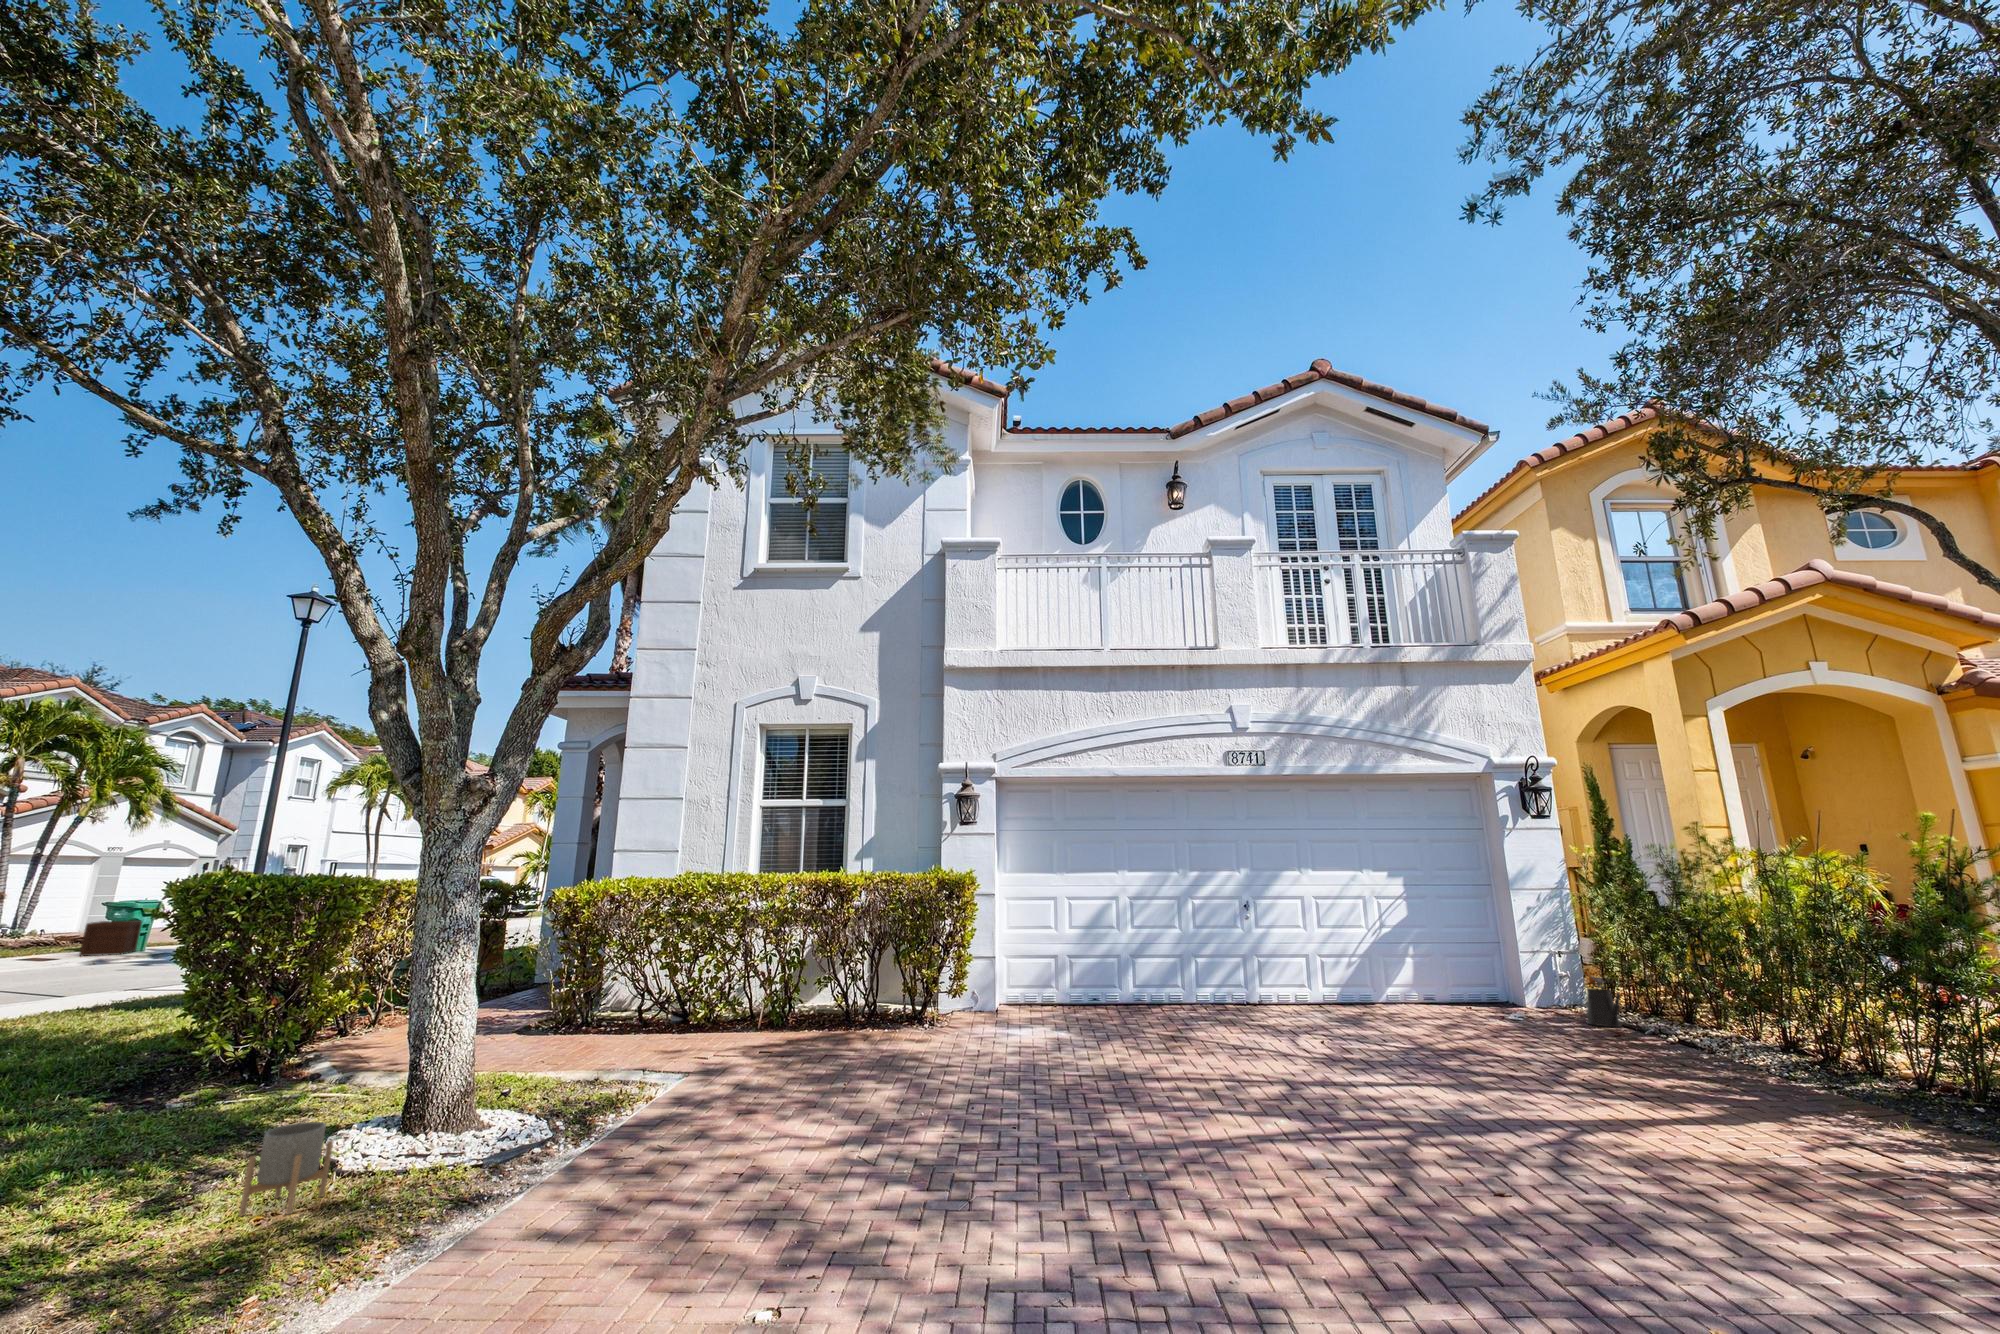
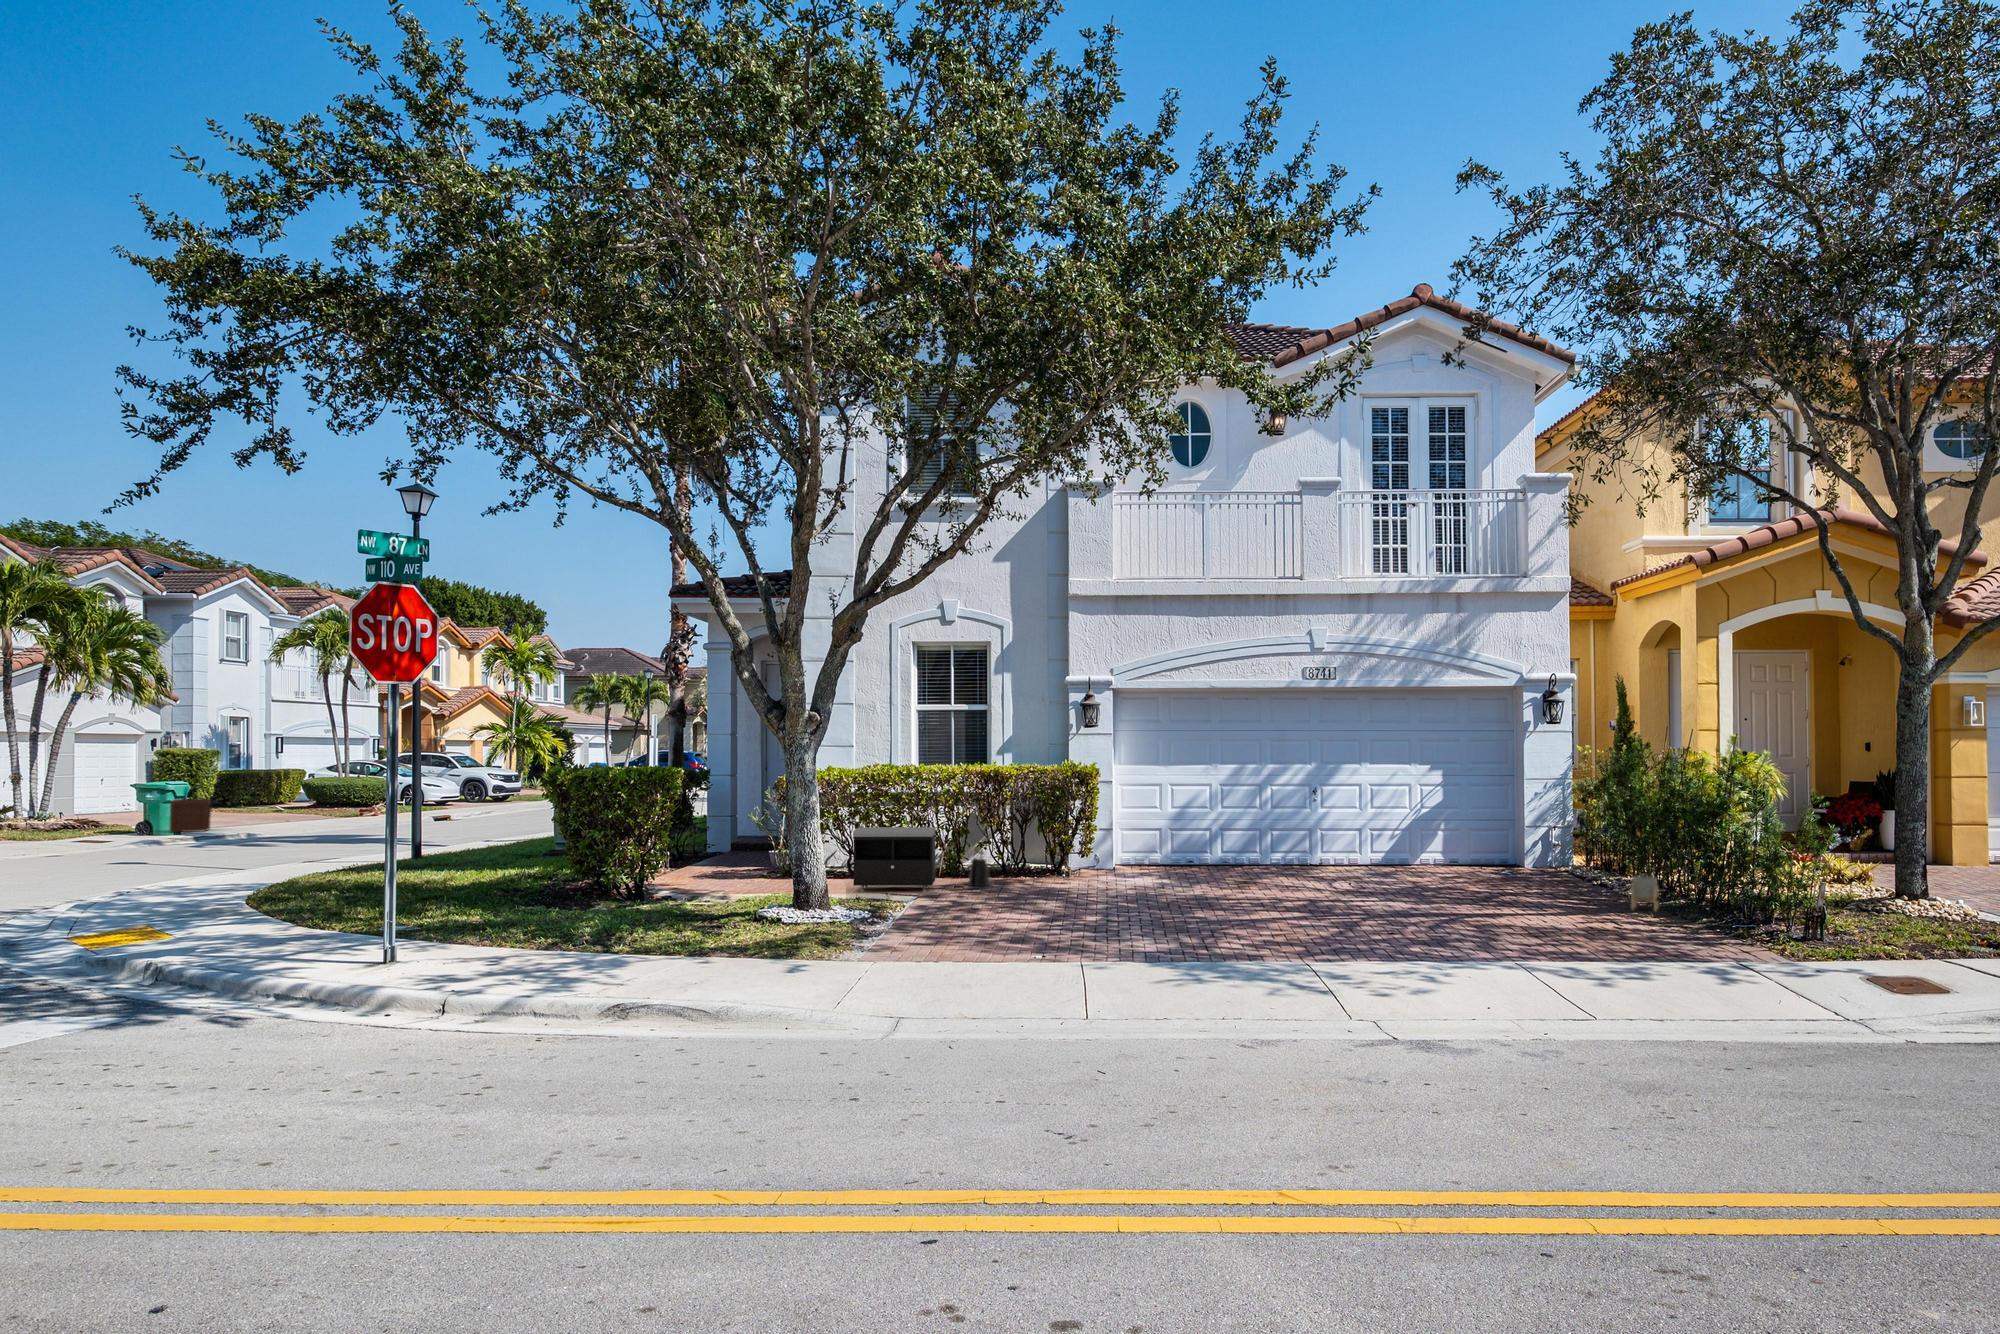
storage bench: none [620,959,754,1057] -> present [853,827,935,892]
watering can: present [1583,973,1621,1027] -> present [969,847,990,886]
planter: present [239,1122,333,1216] -> present [1631,876,1659,911]

